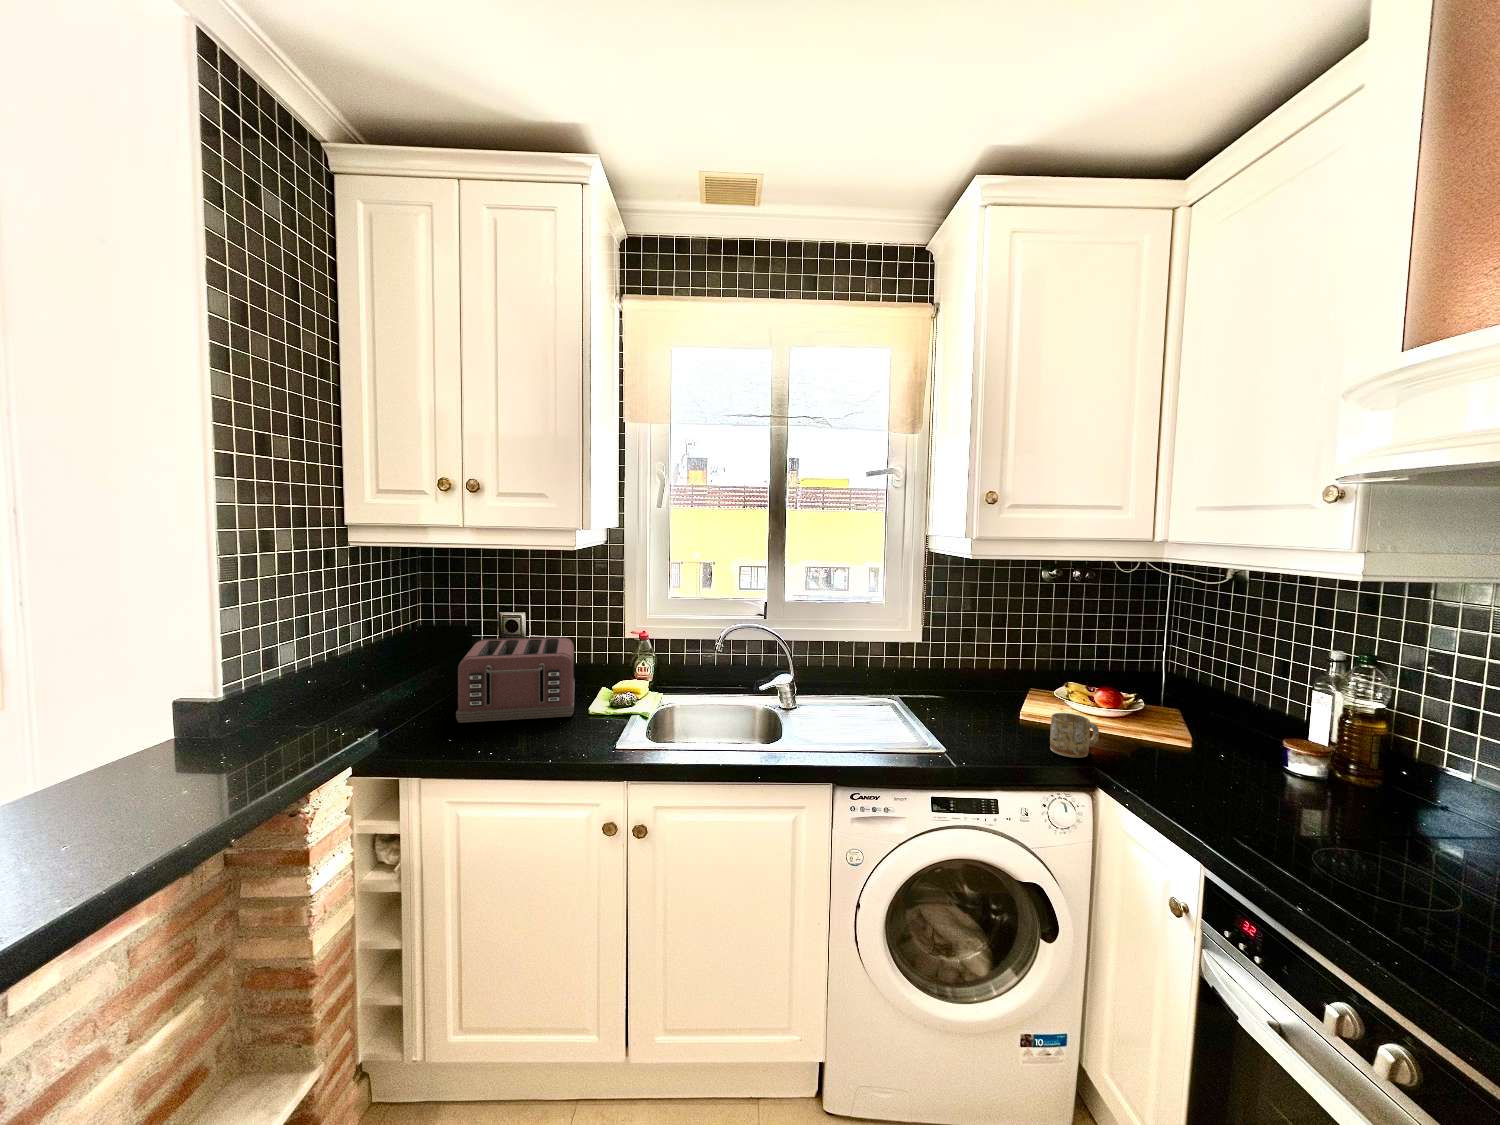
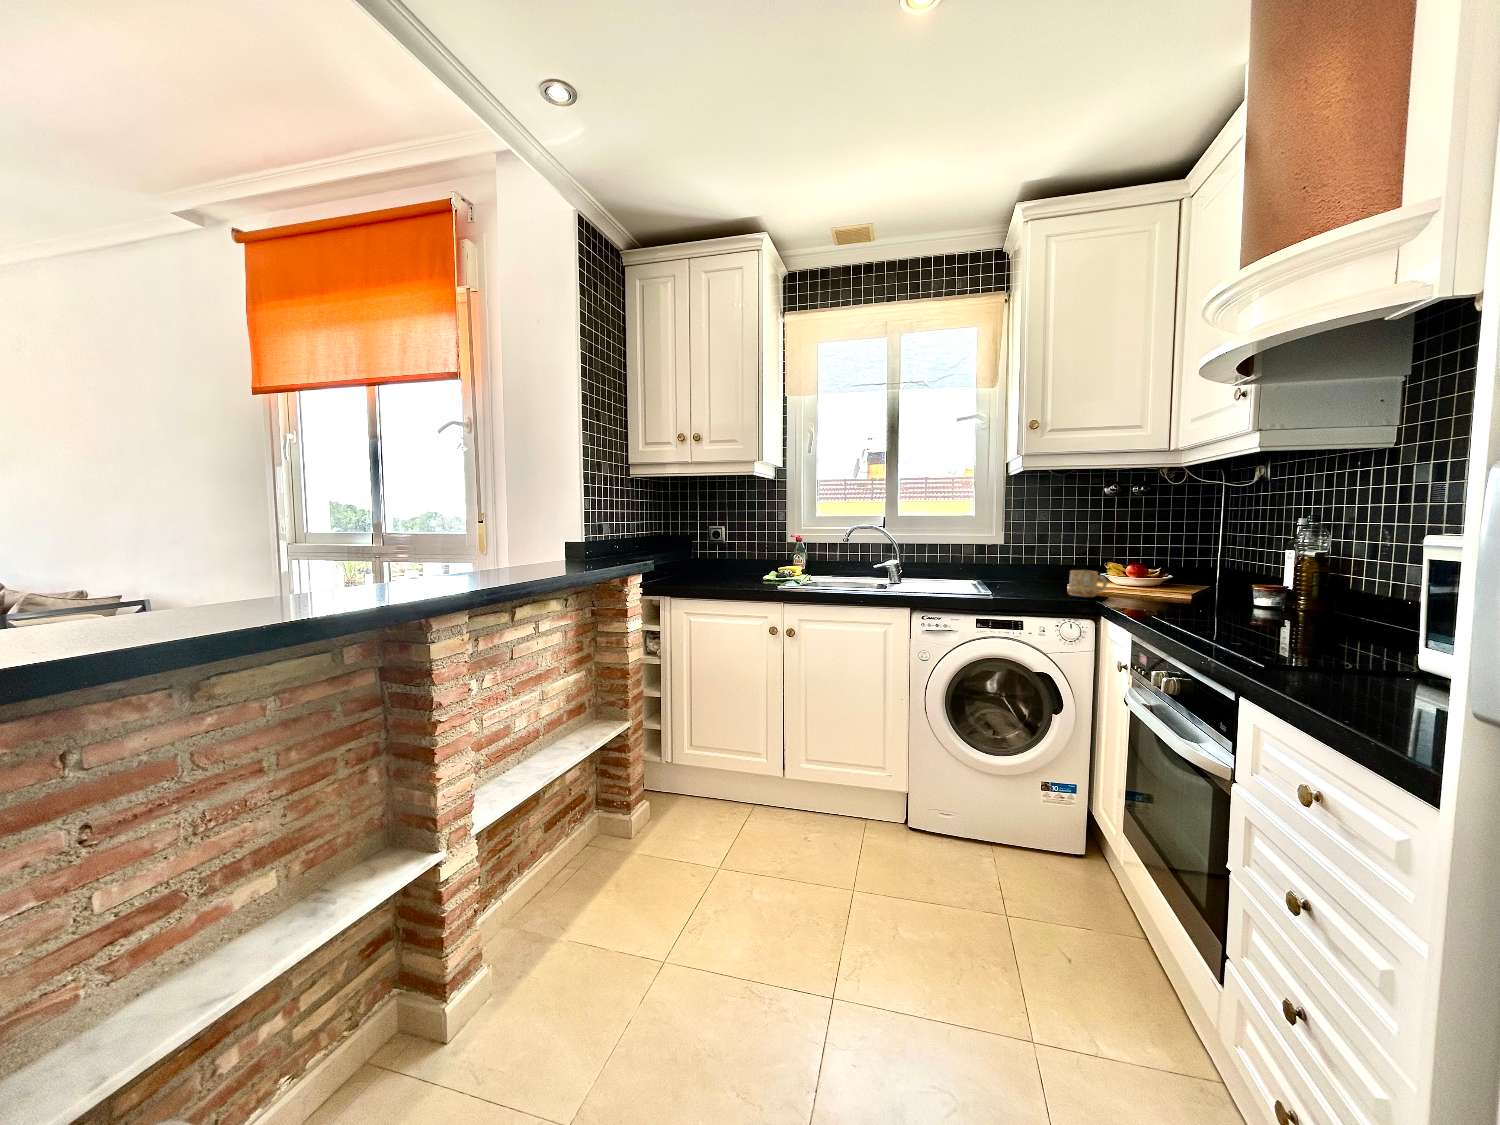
toaster: present [456,637,575,723] -> none [688,537,755,578]

